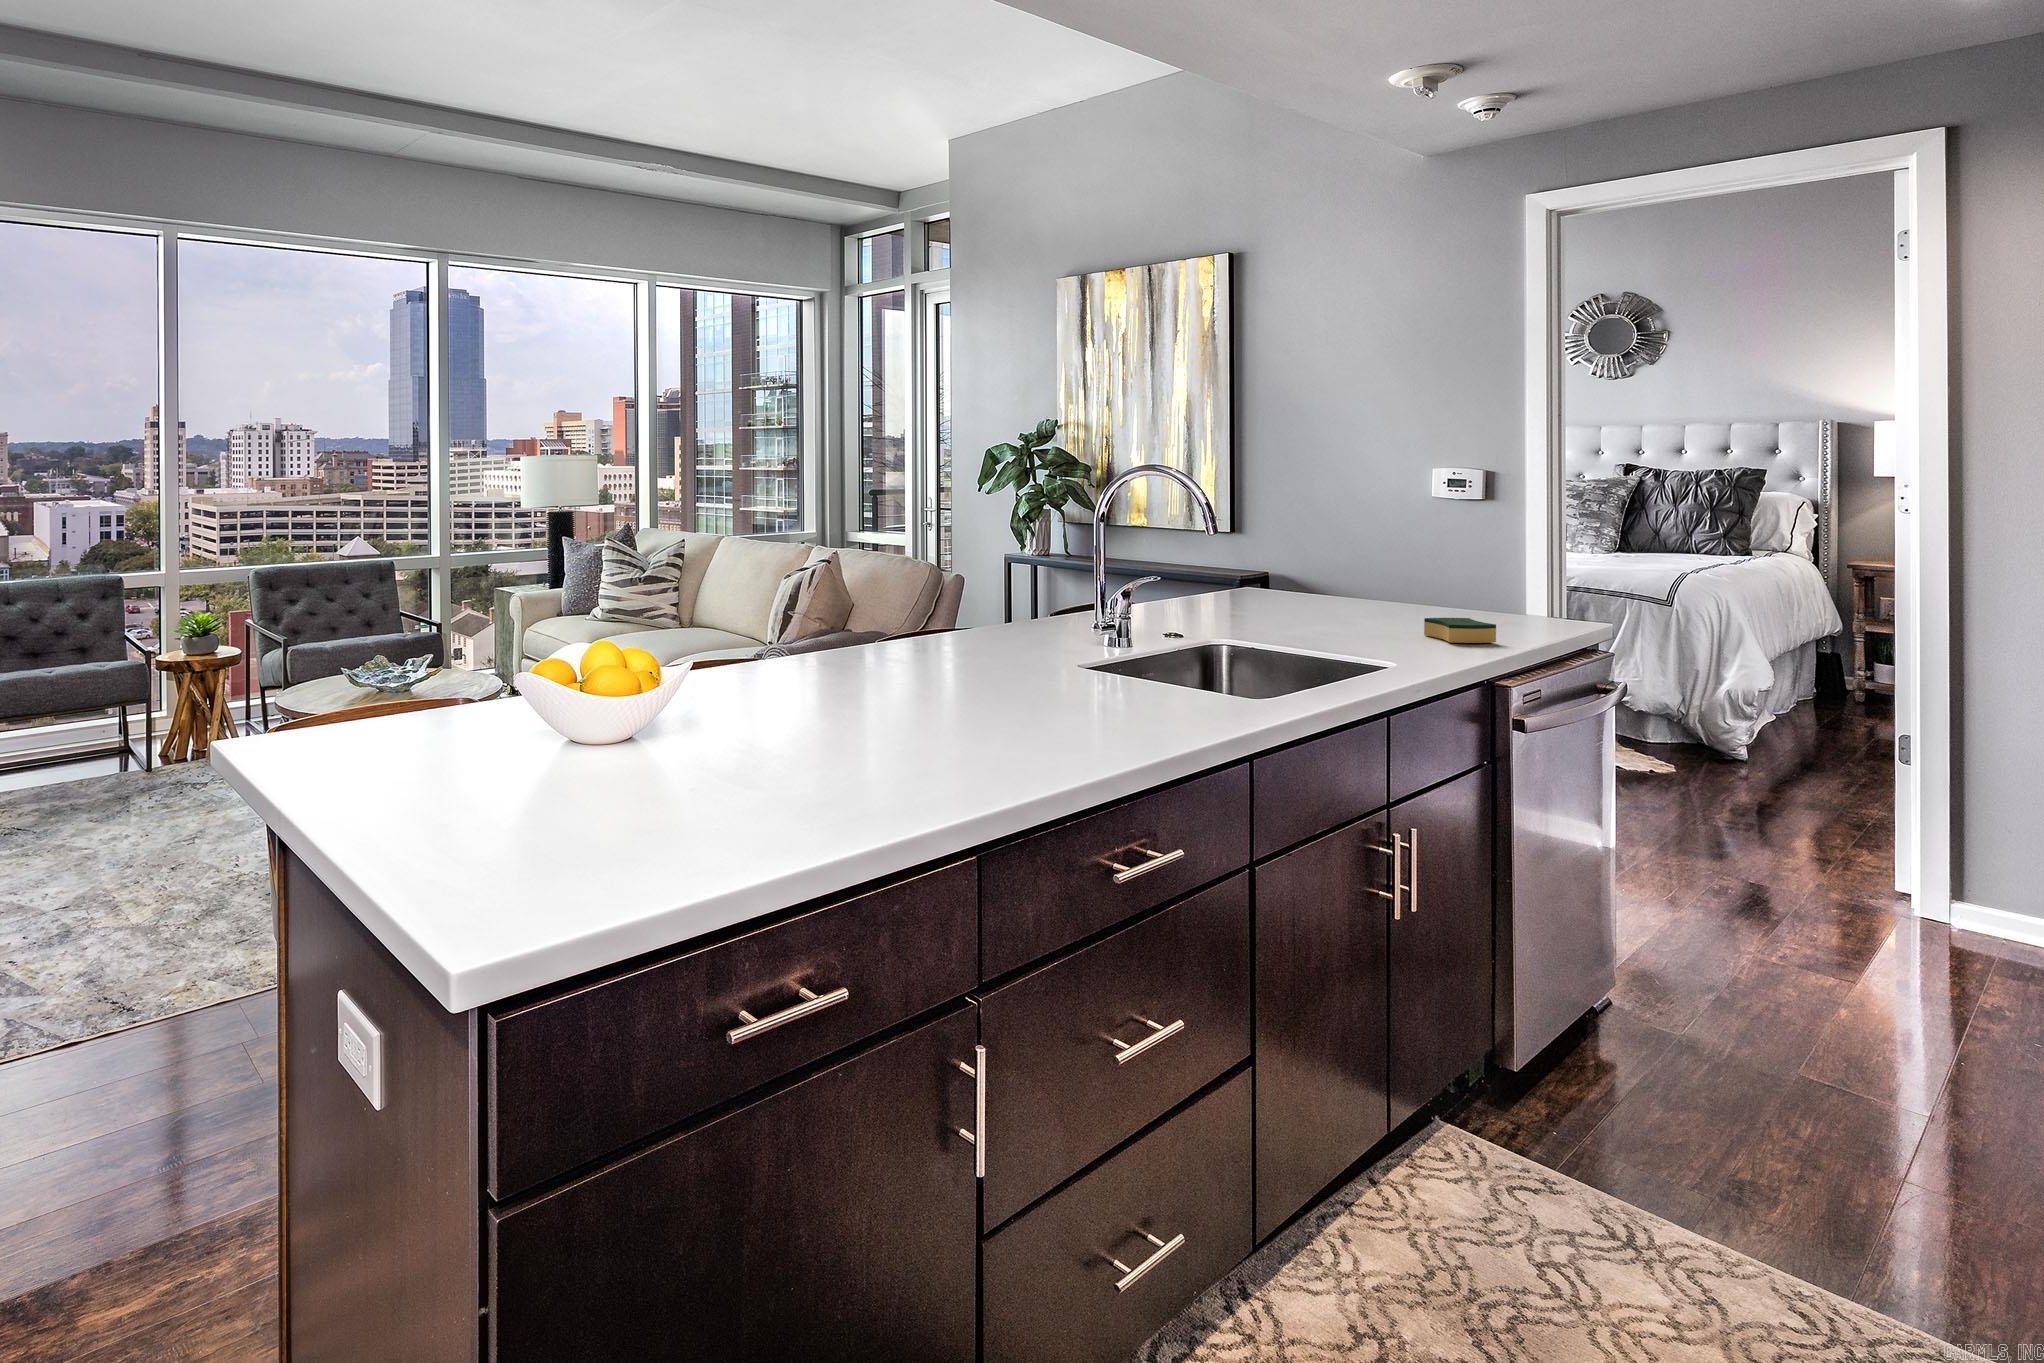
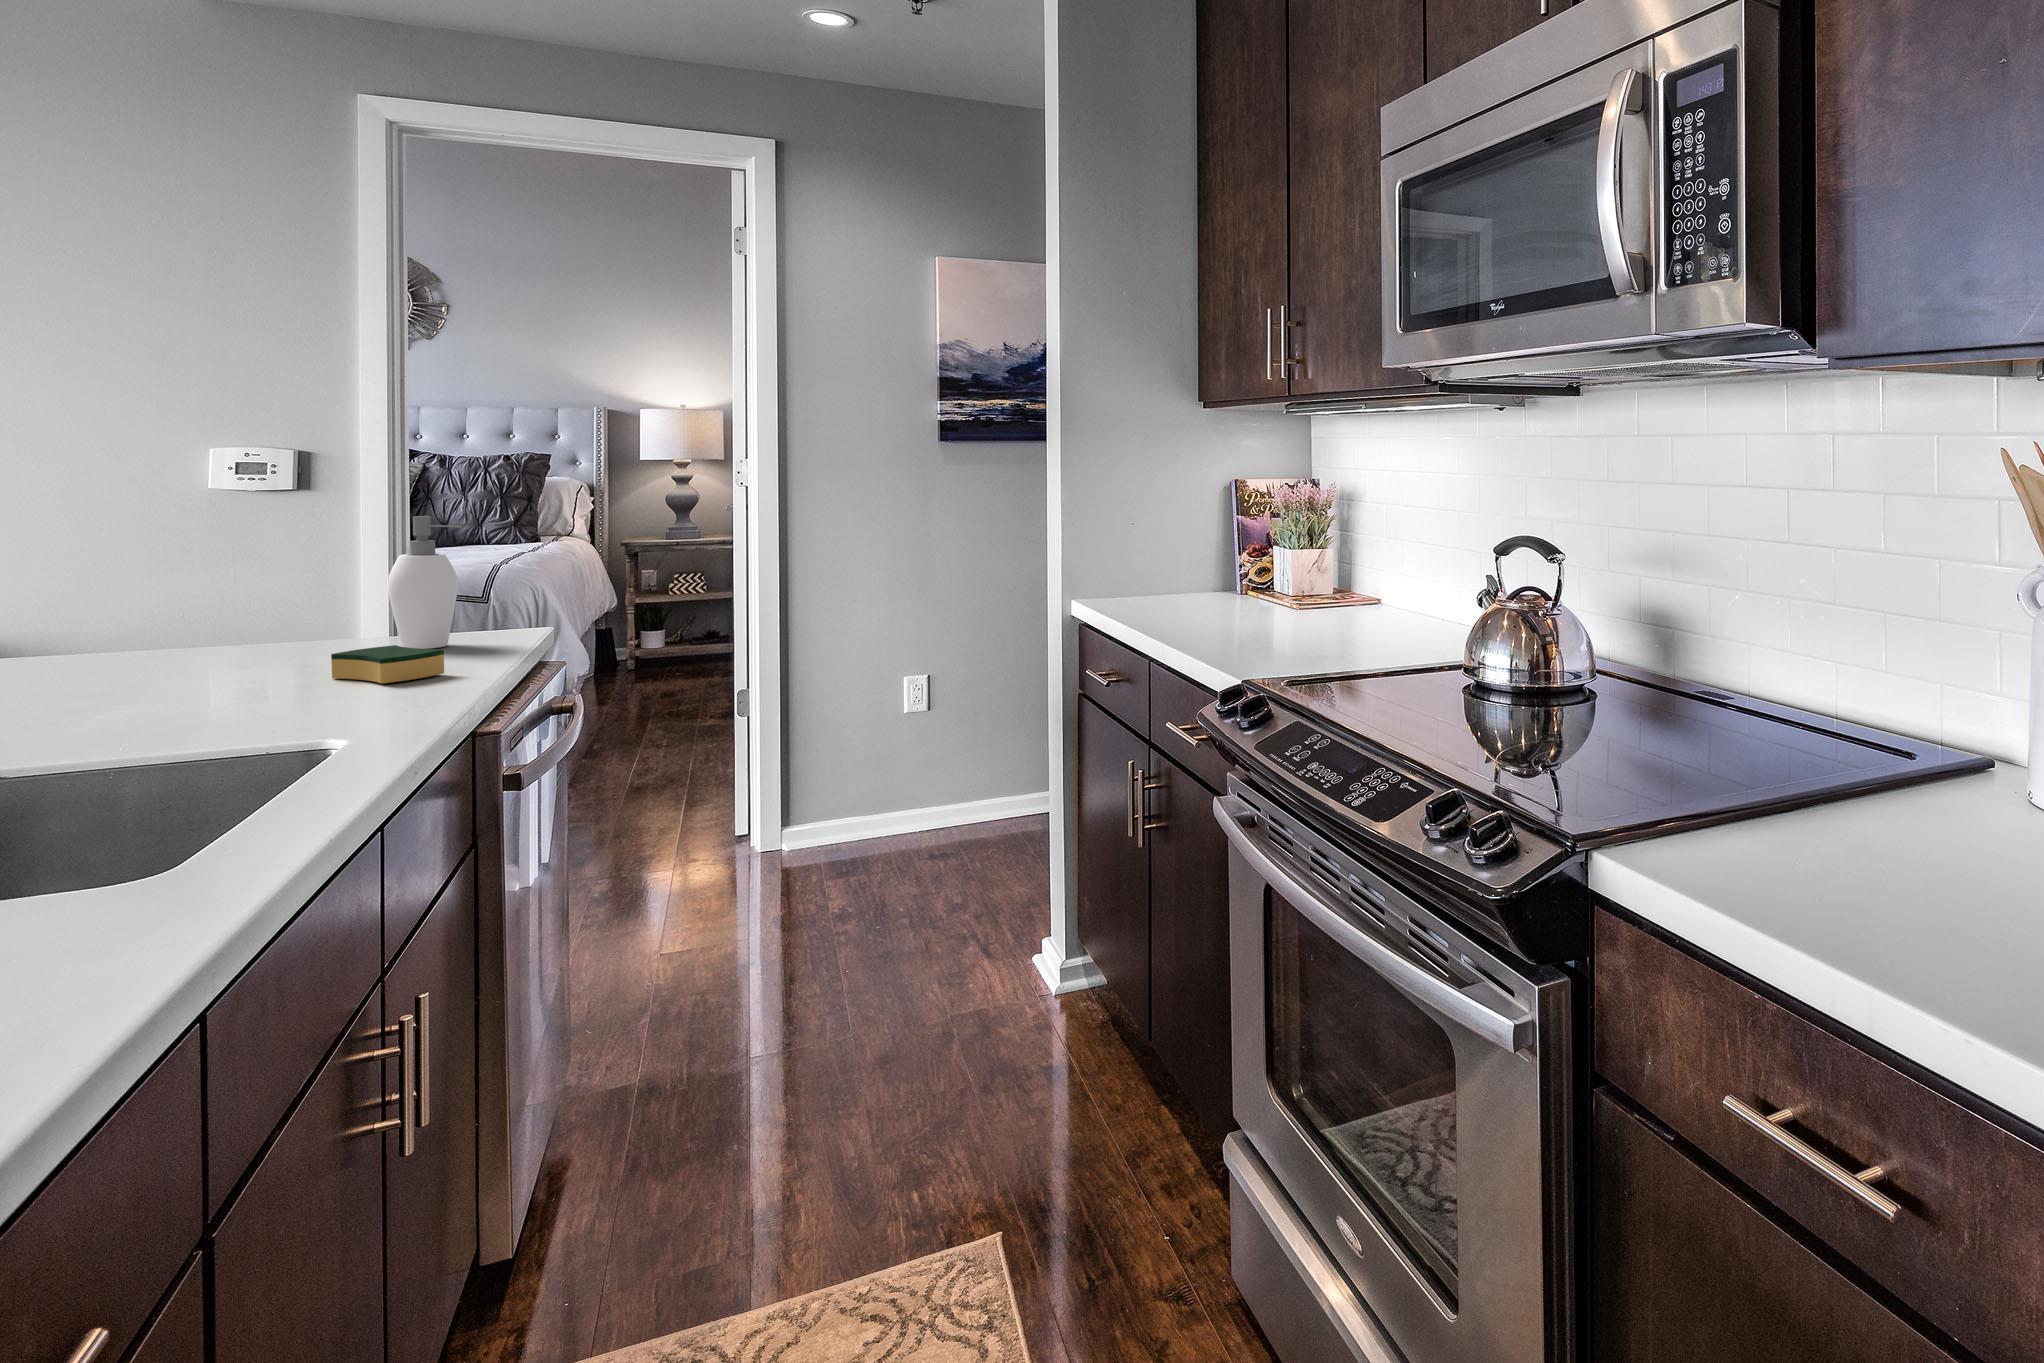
soap dispenser: none [1480,525,1532,626] -> present [388,516,462,649]

